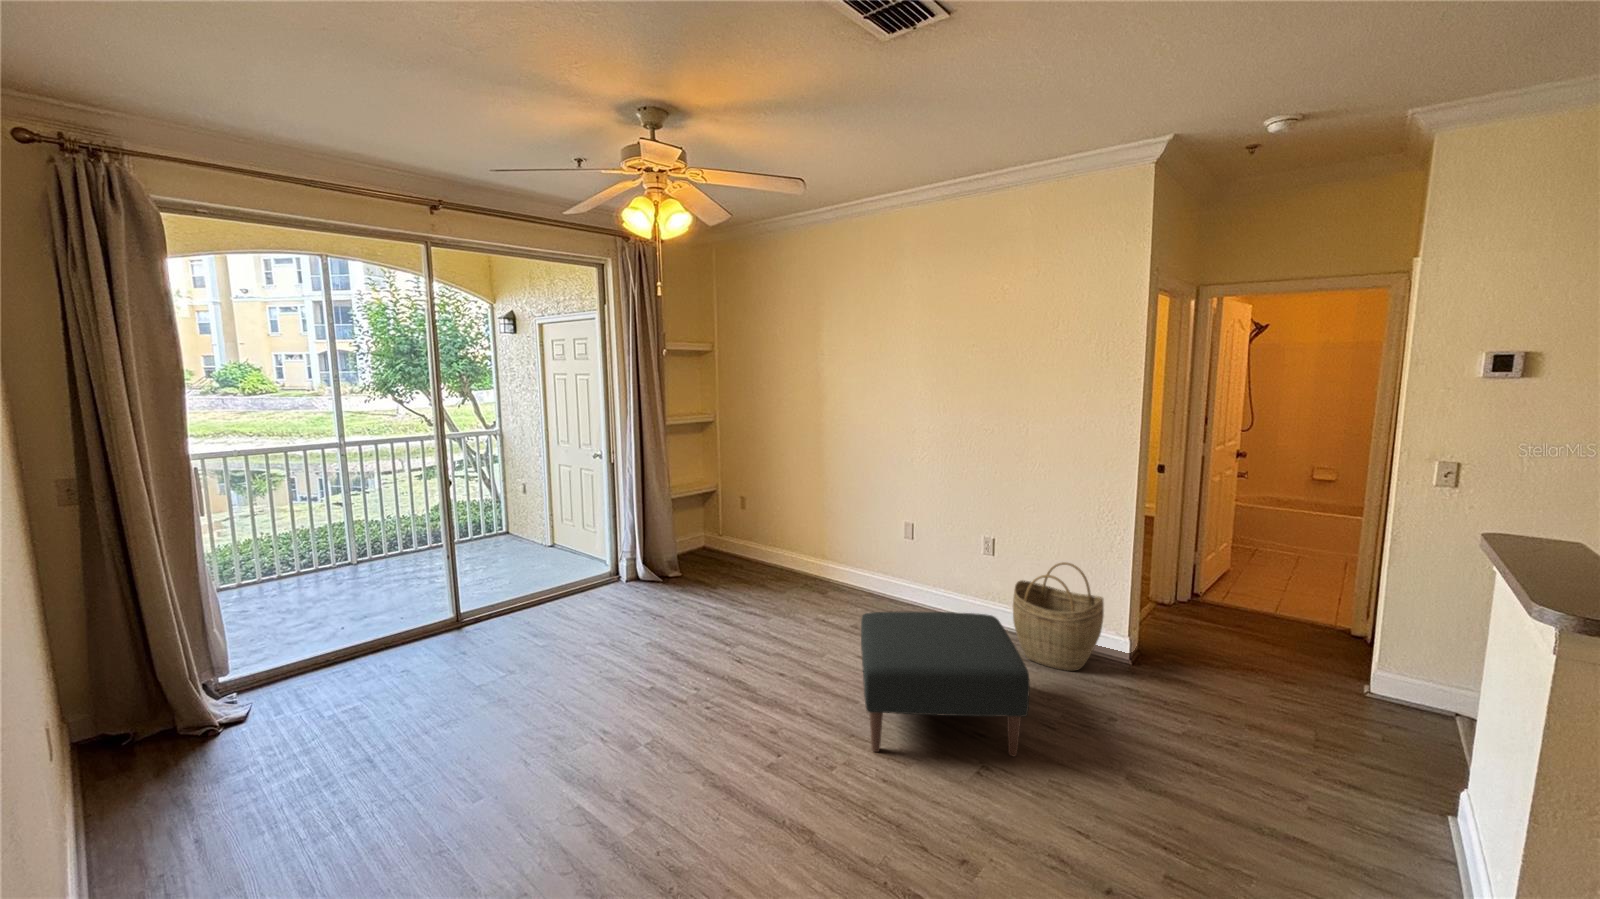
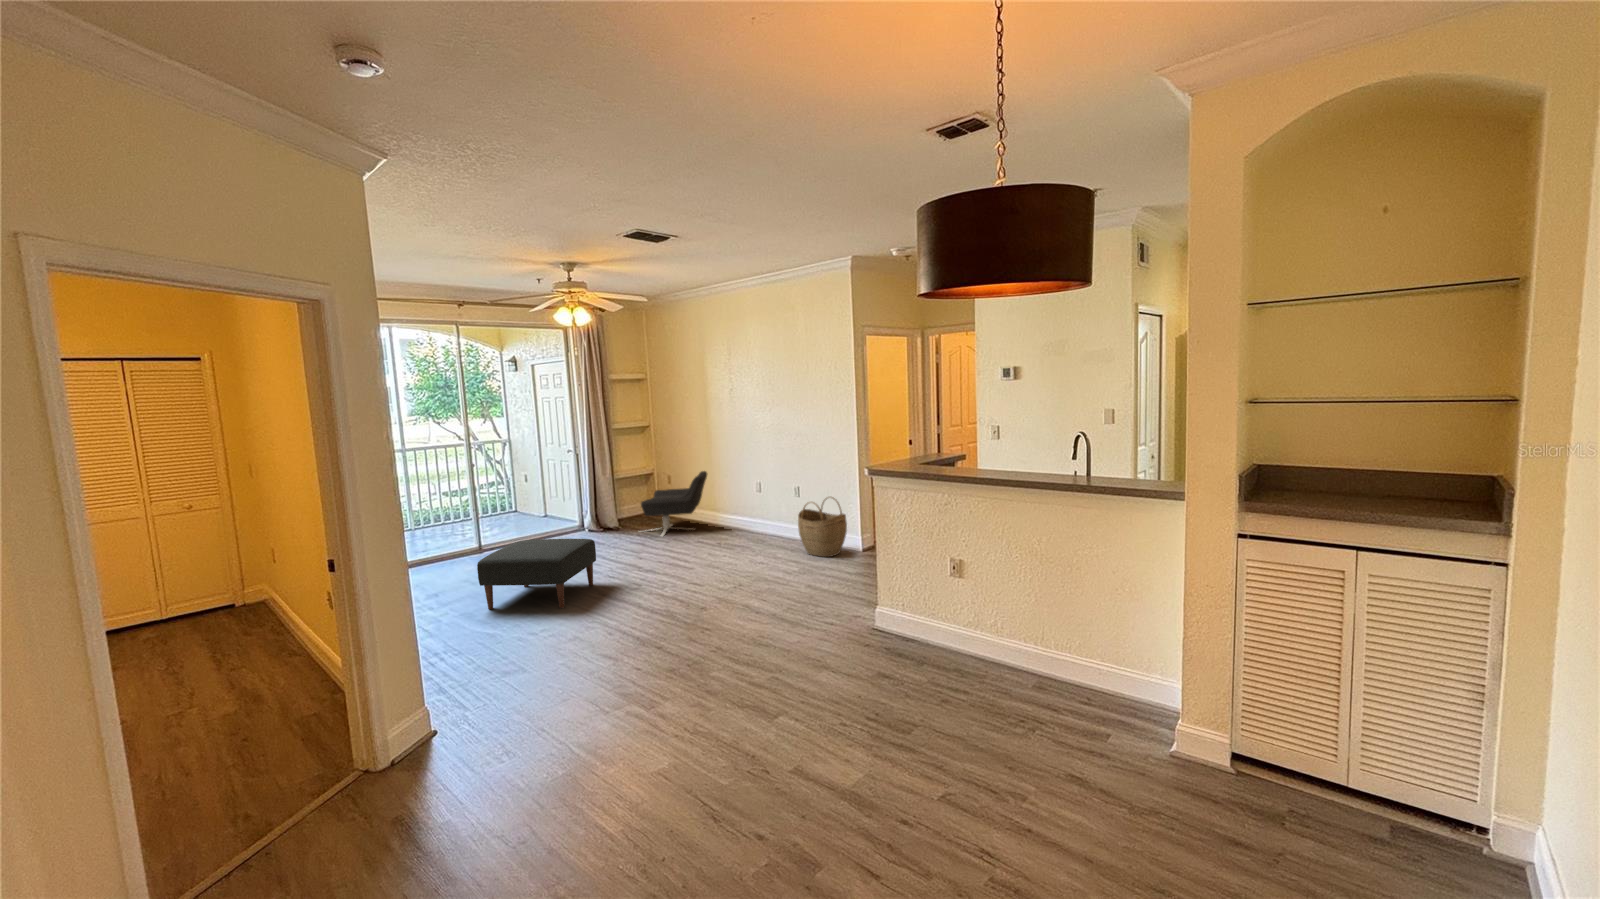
lounge chair: none [706,495,815,600] -> present [641,471,707,536]
ottoman: present [861,612,1030,756] -> present [477,539,596,609]

